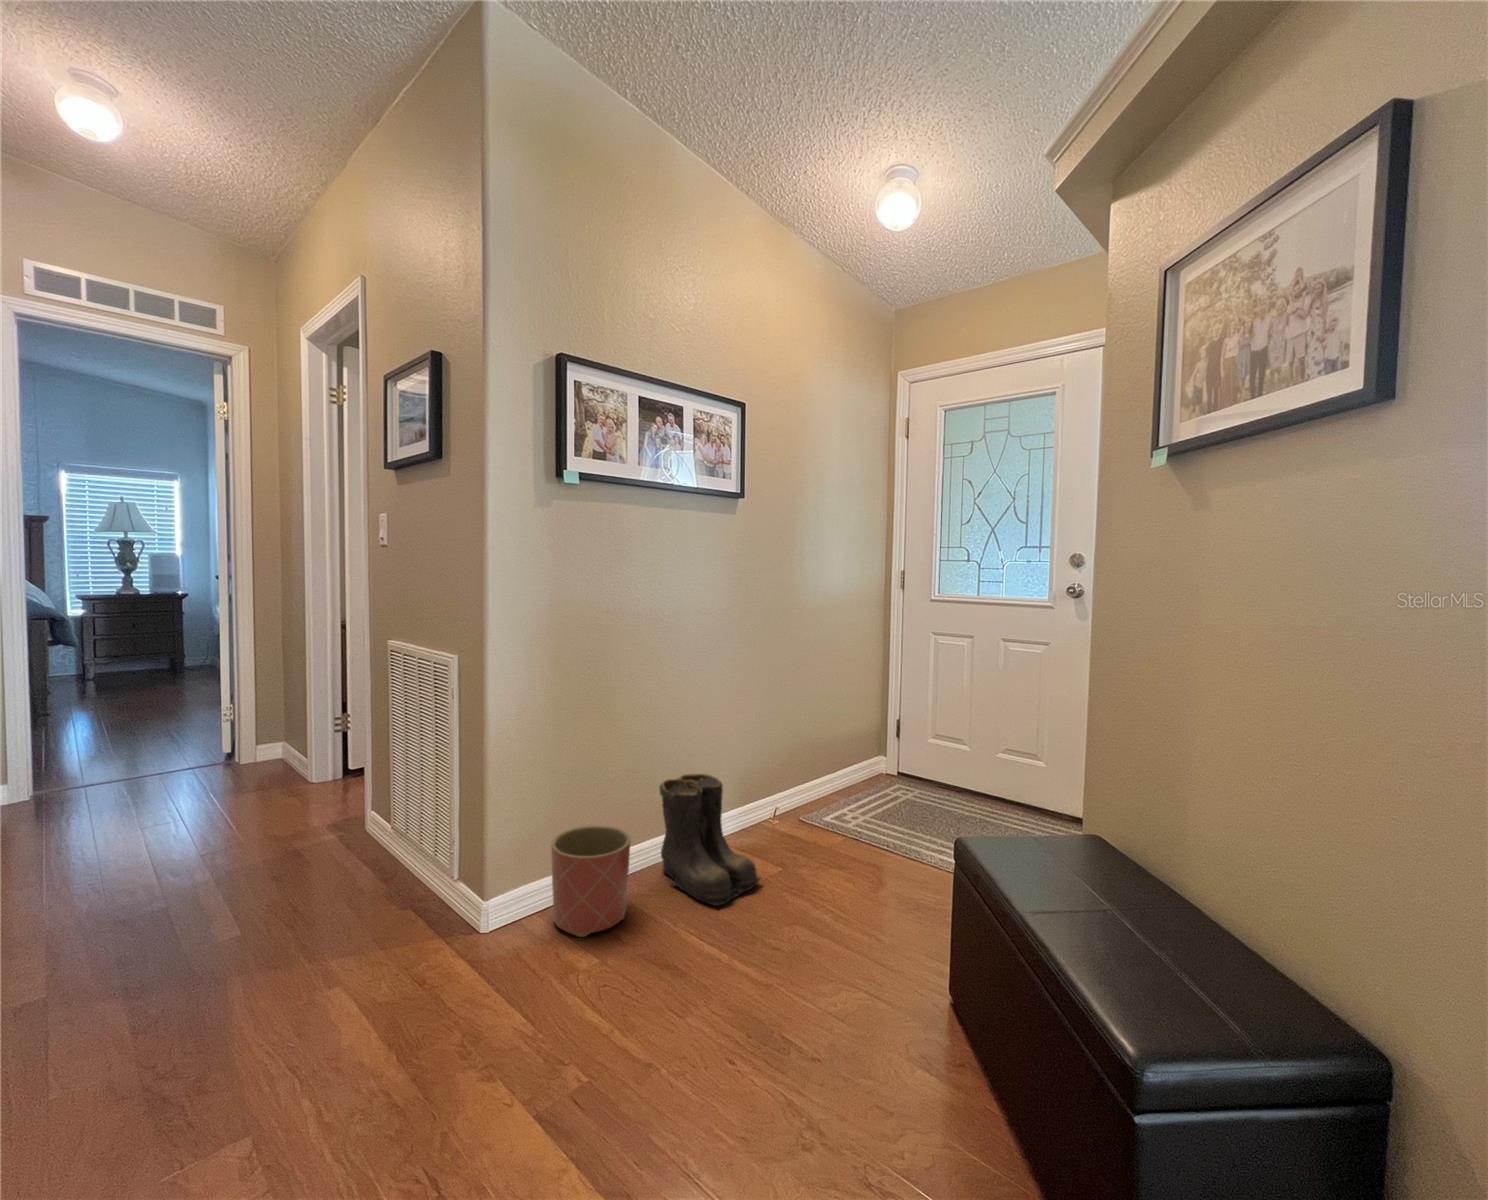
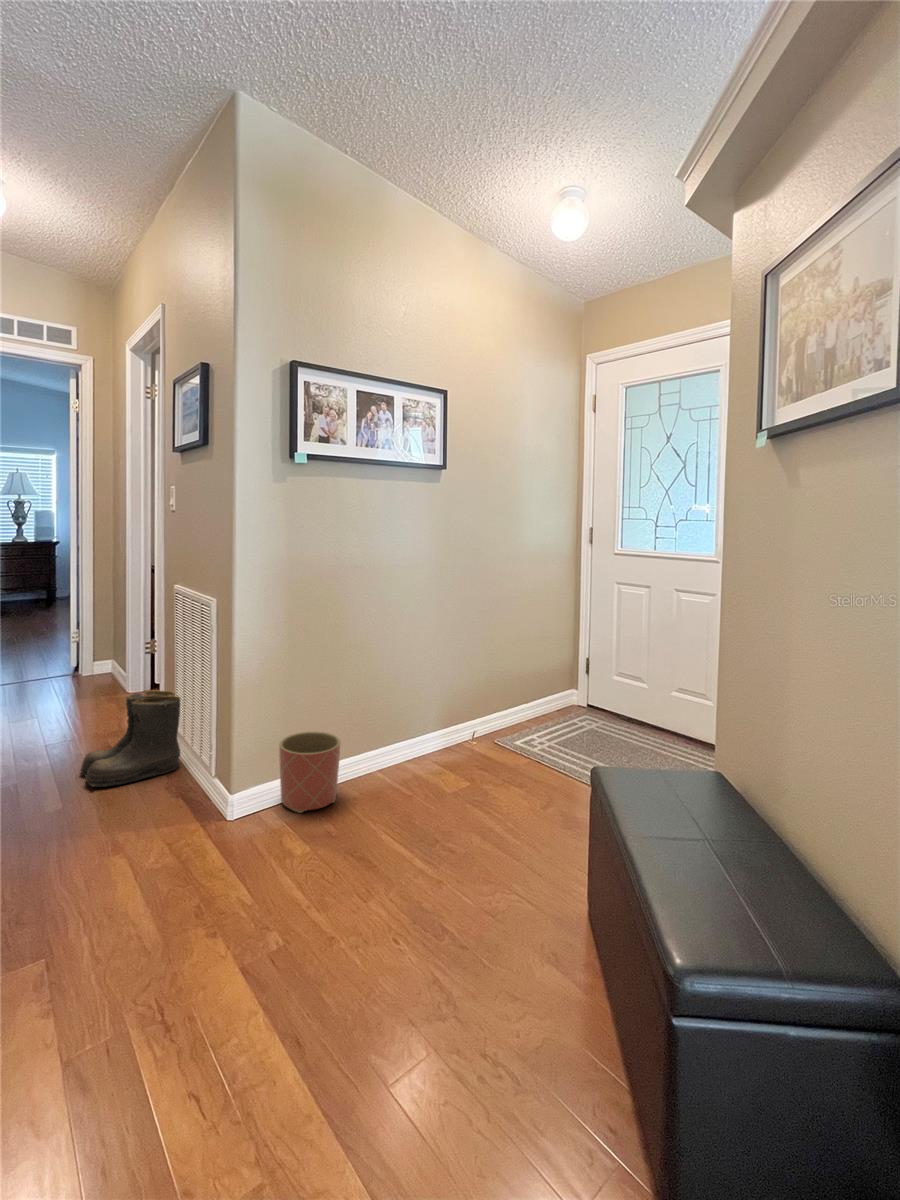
boots: present [659,774,762,906] -> present [81,690,180,787]

